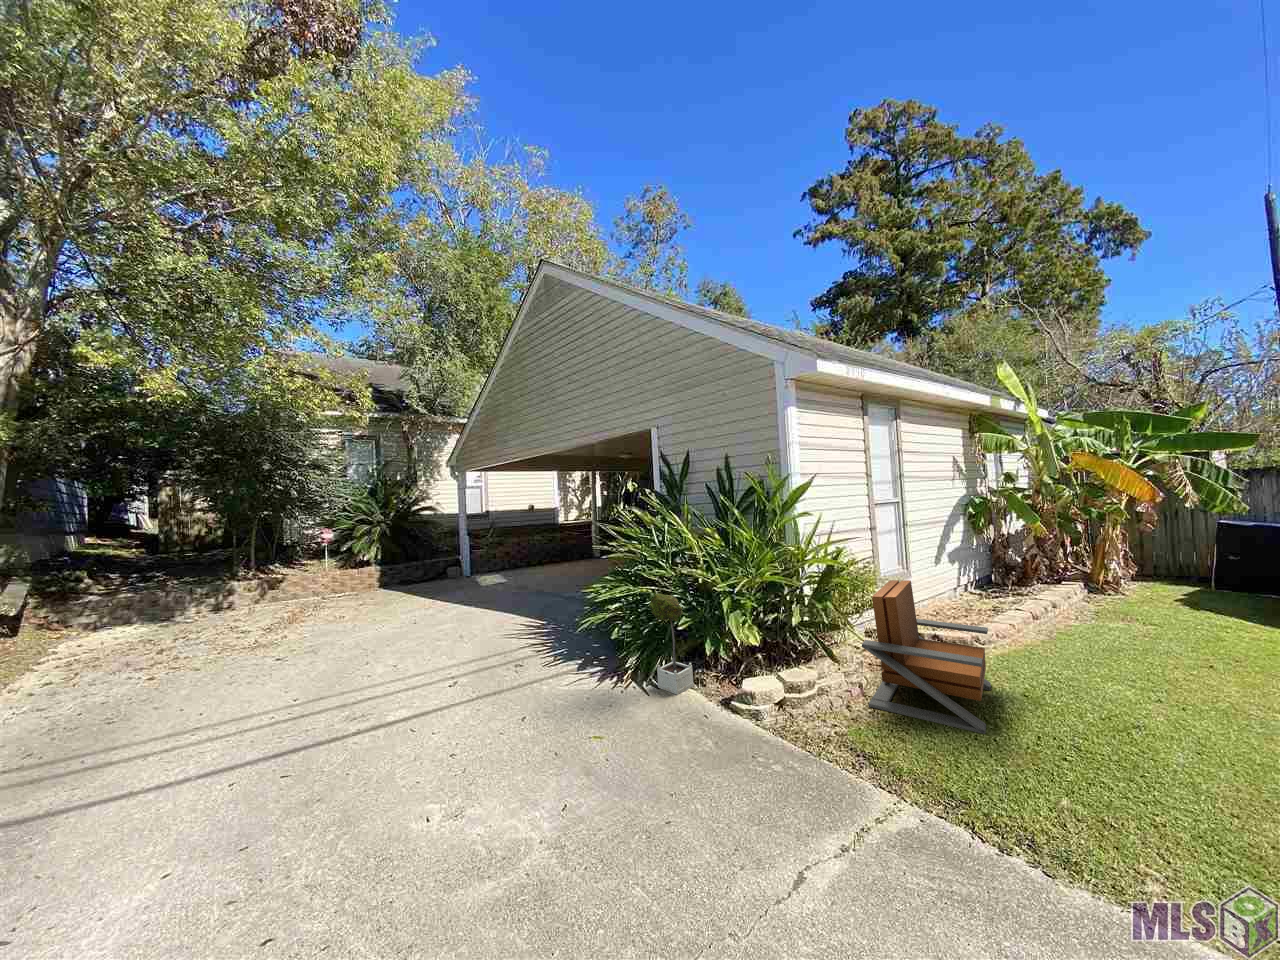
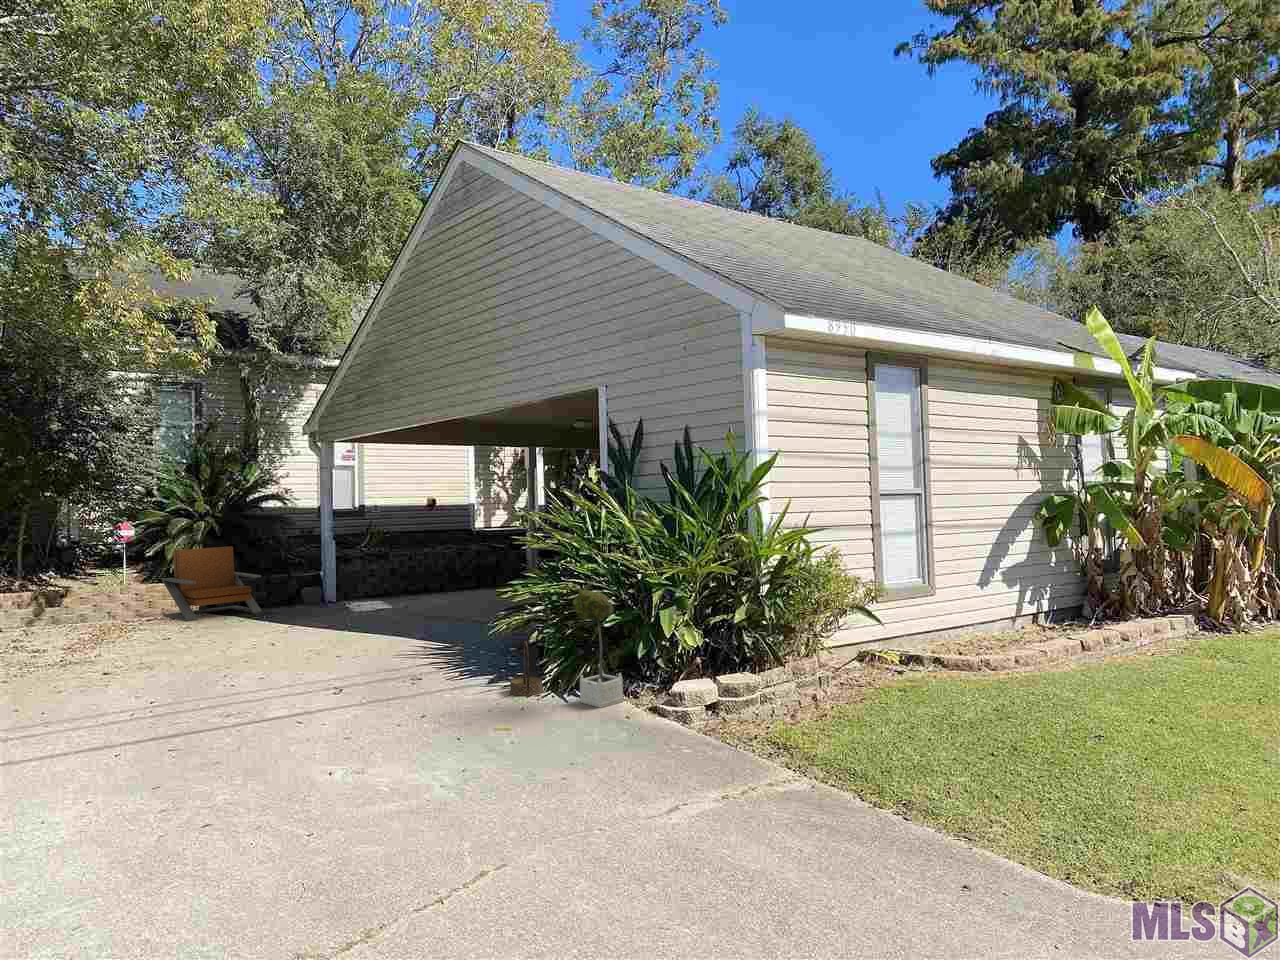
lounge chair: present [862,580,991,734] -> present [162,546,262,622]
basket: none [598,633,624,679] -> present [510,641,543,696]

